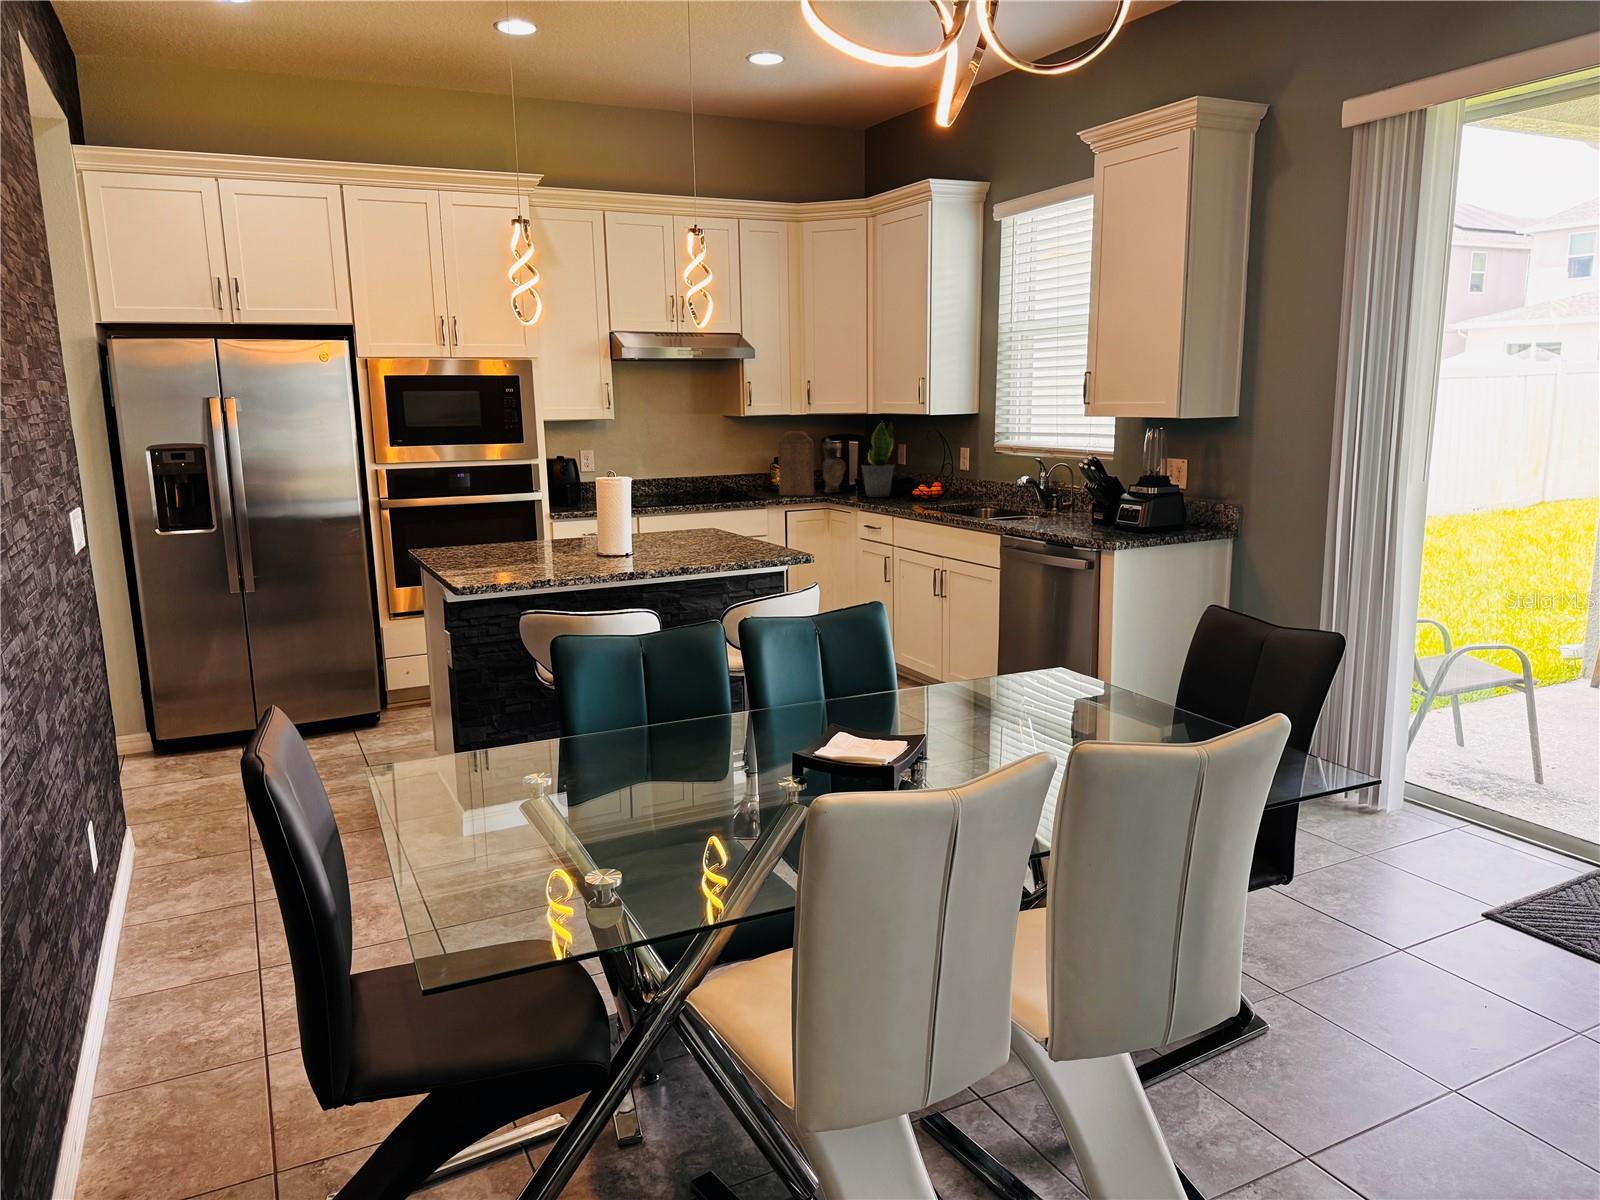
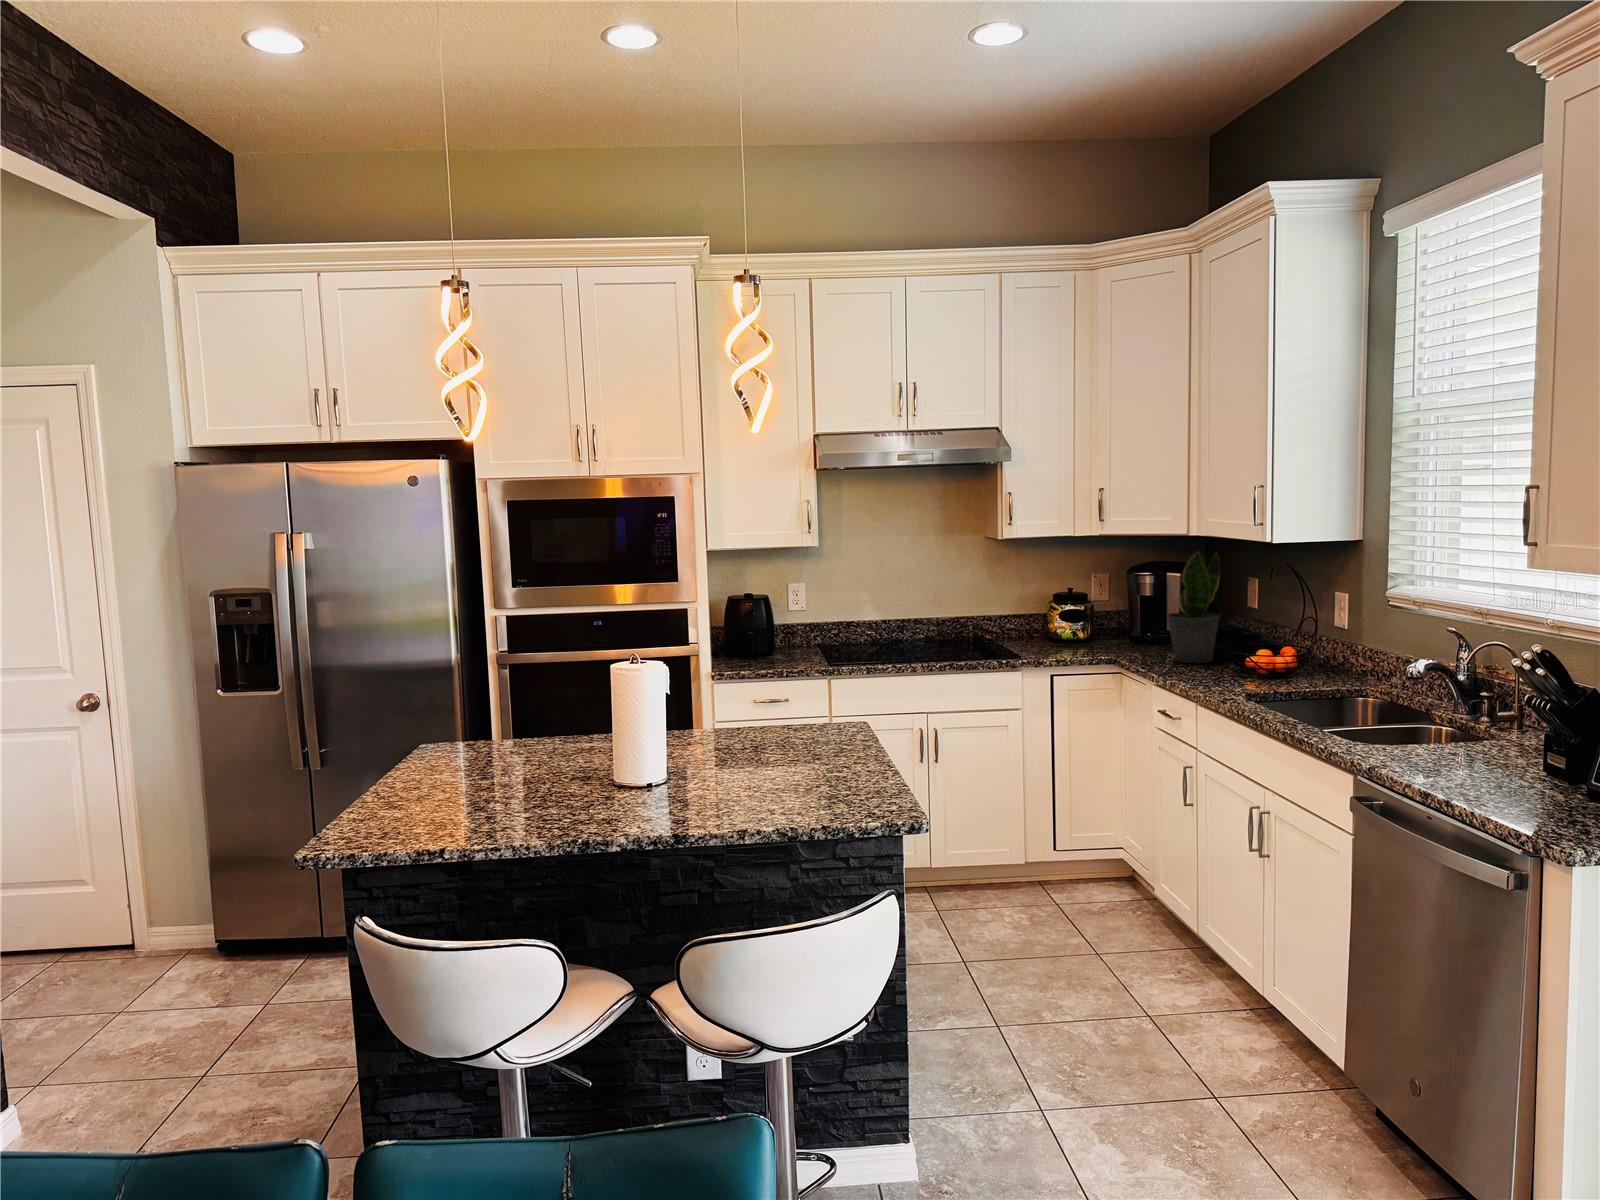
cutting board: present [778,432,814,496] -> none [1049,561,1099,653]
ceramic pitcher: present [823,439,846,493] -> none [1118,570,1153,648]

